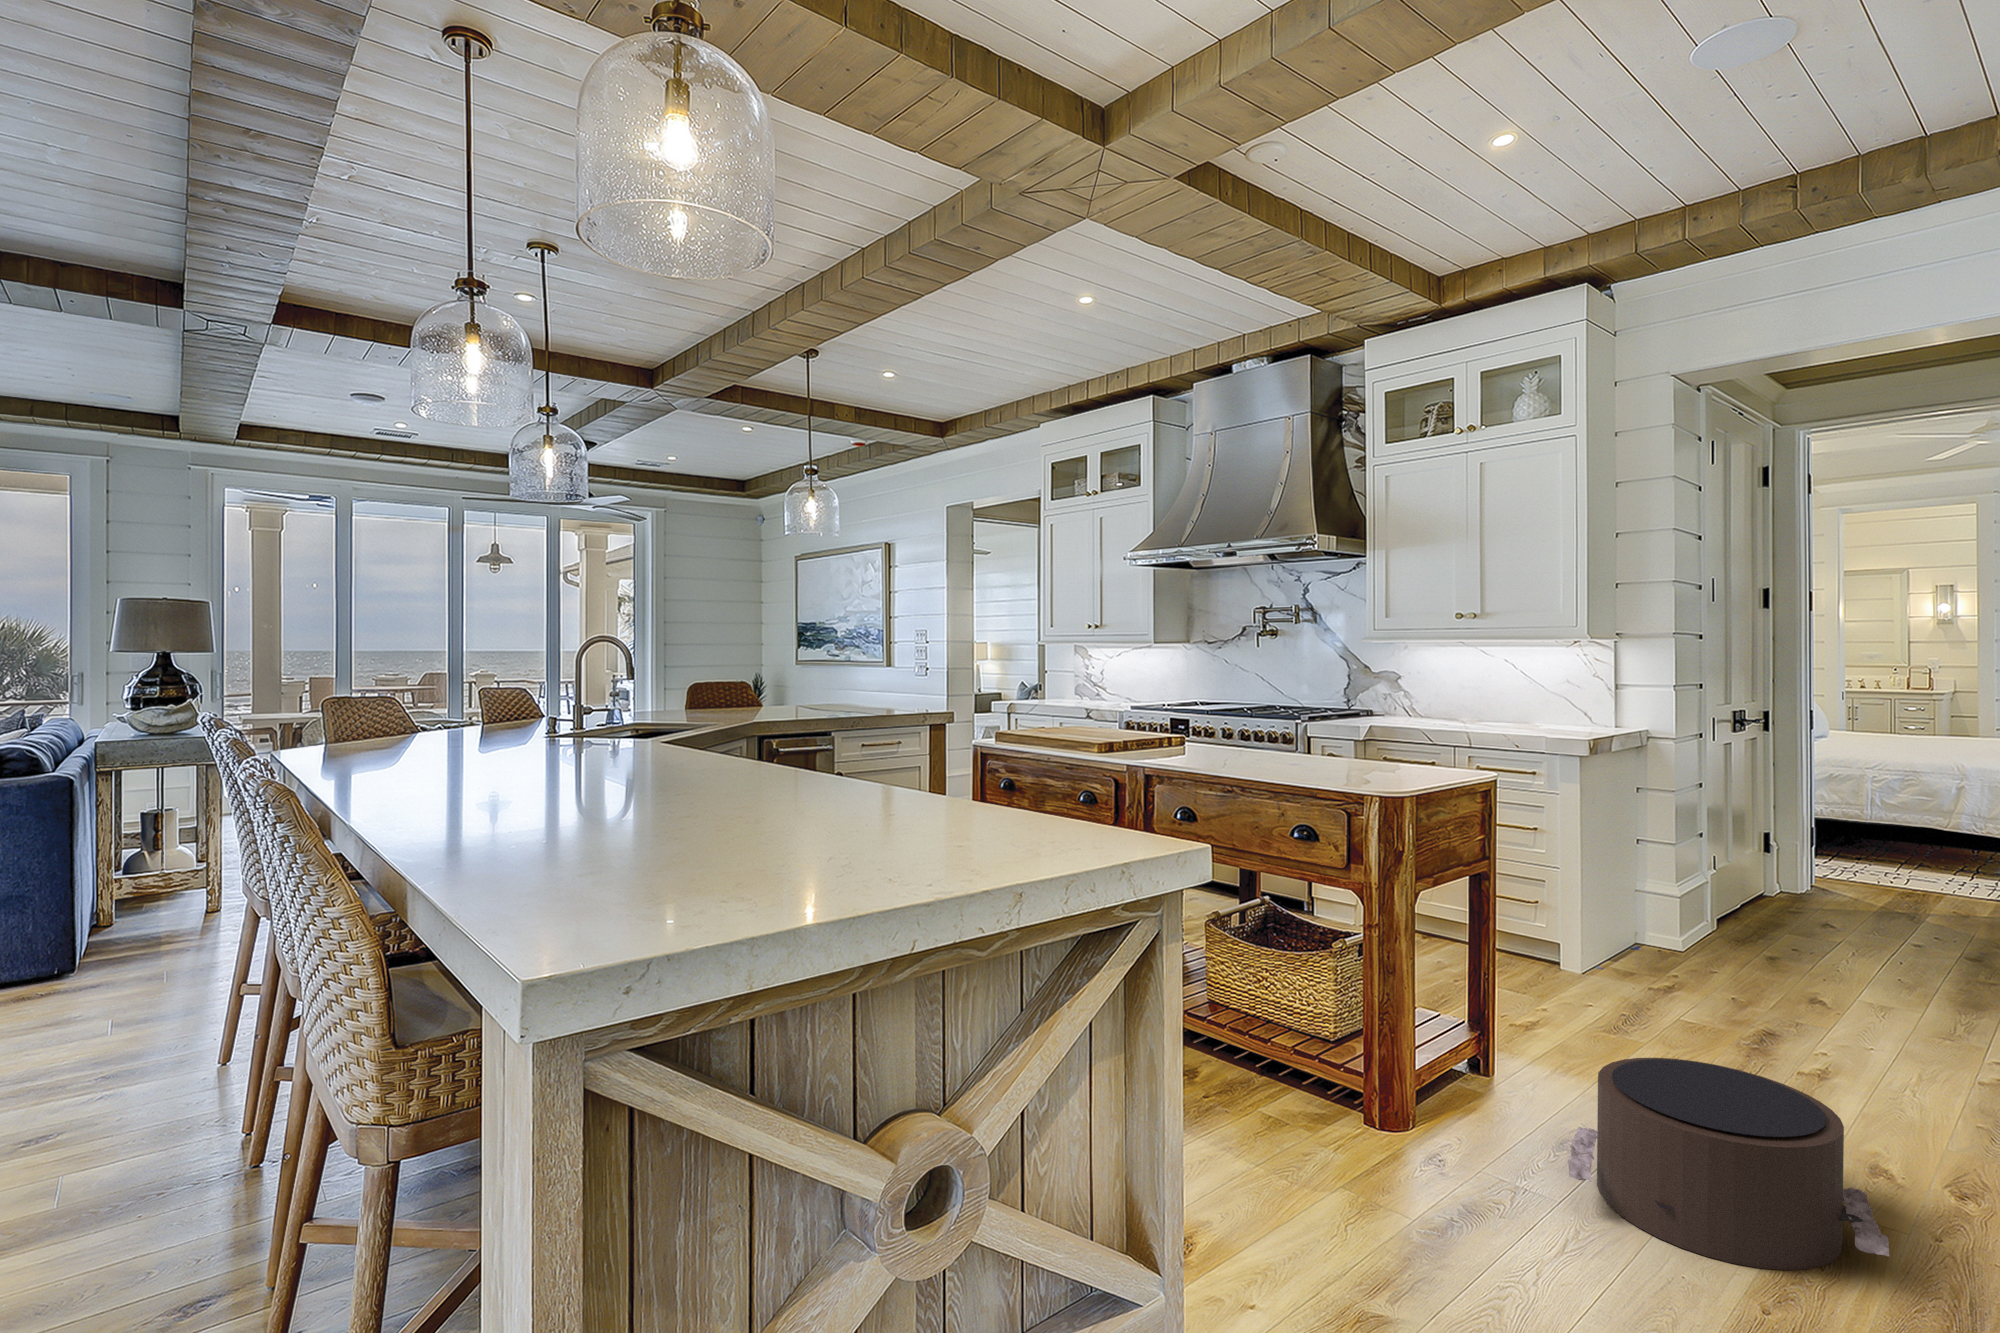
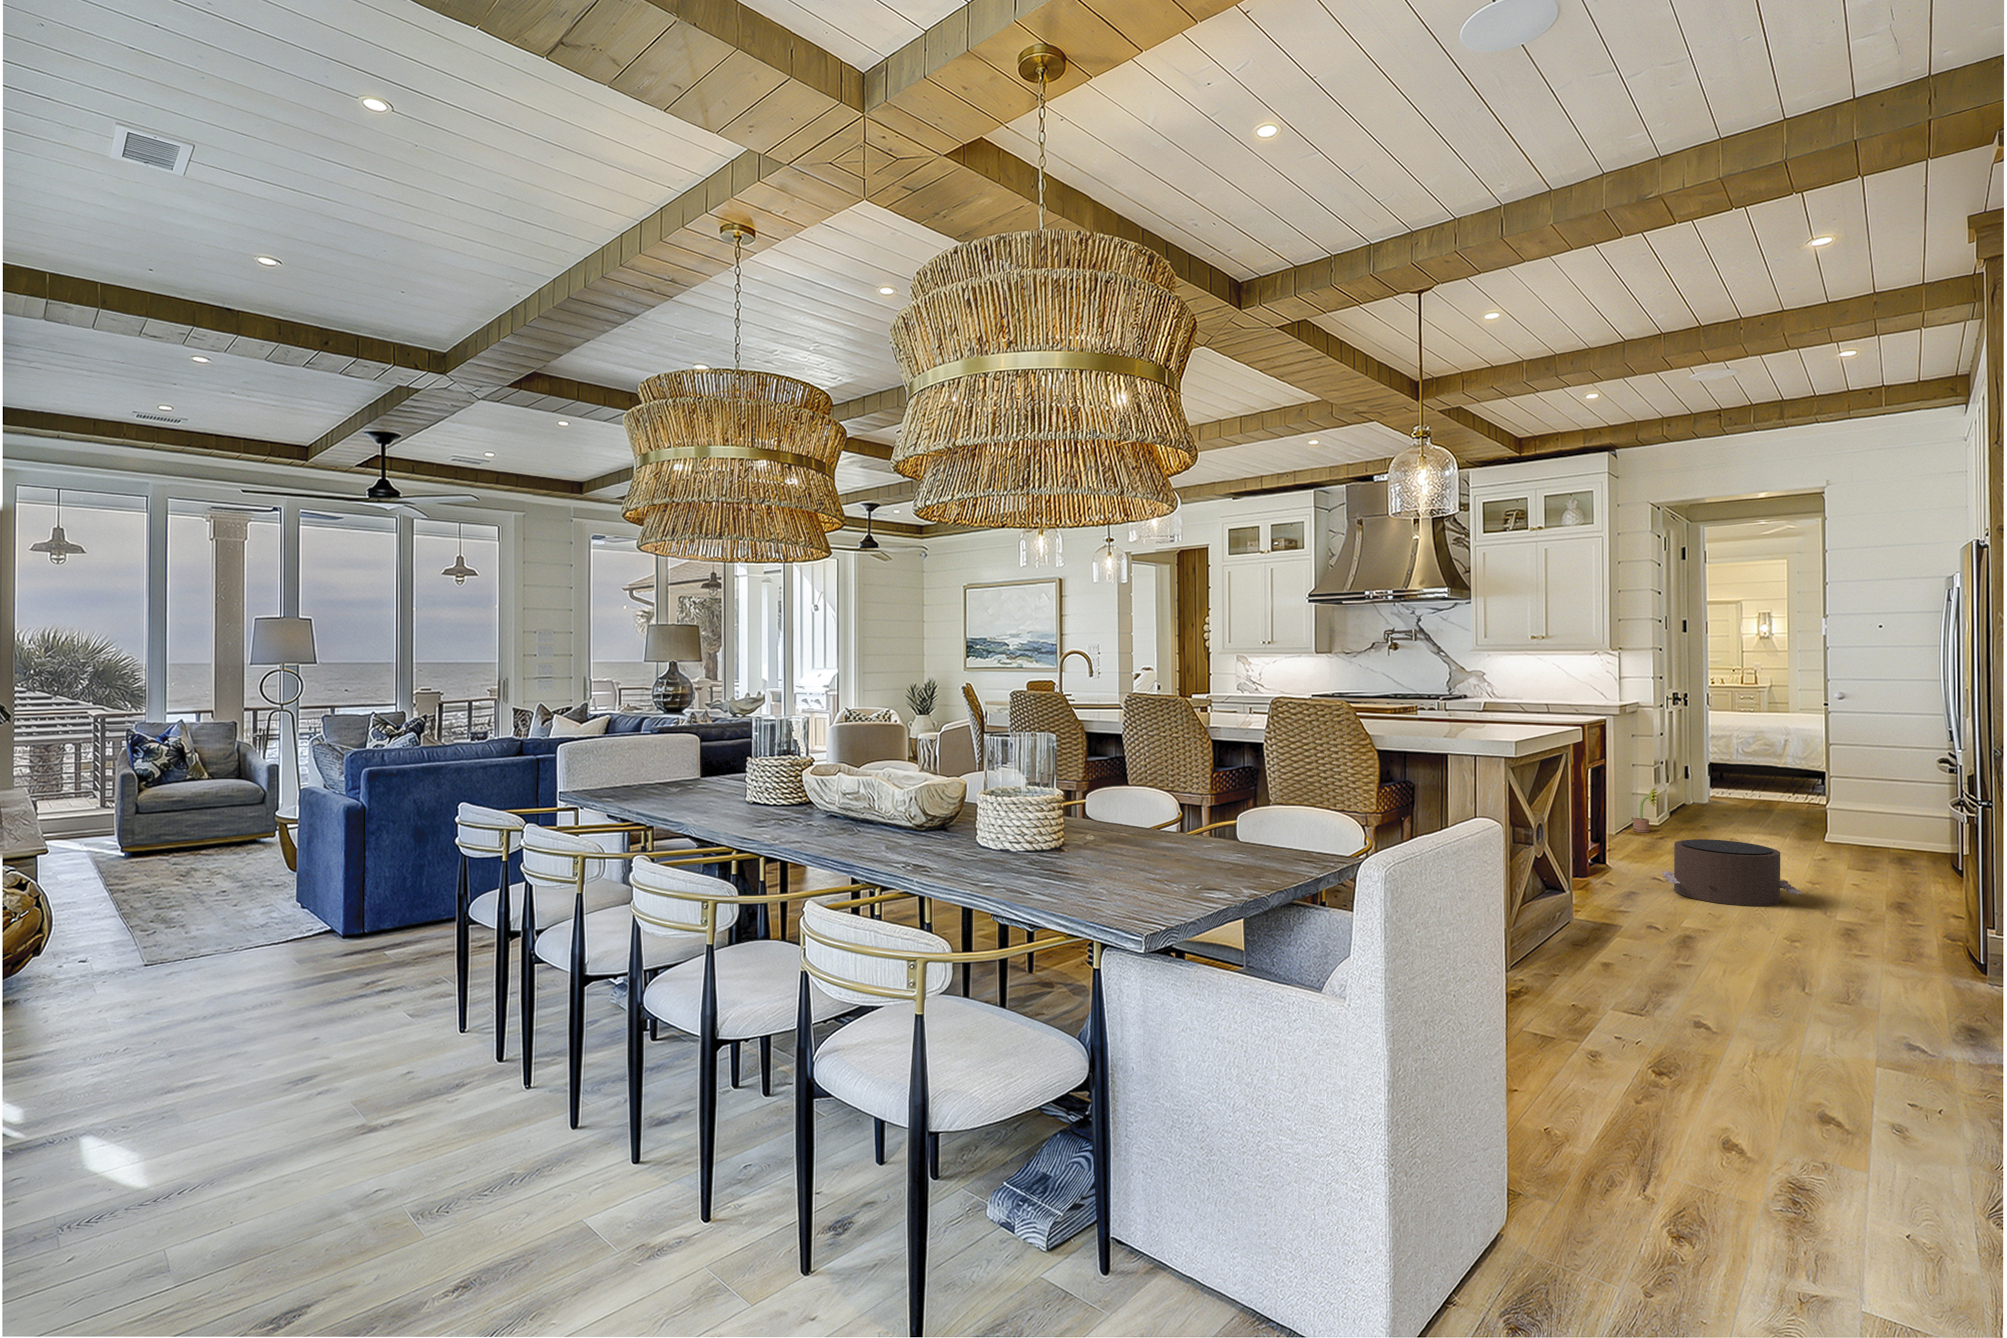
decorative plant: none [1632,885,1680,966] -> present [1633,788,1657,832]

